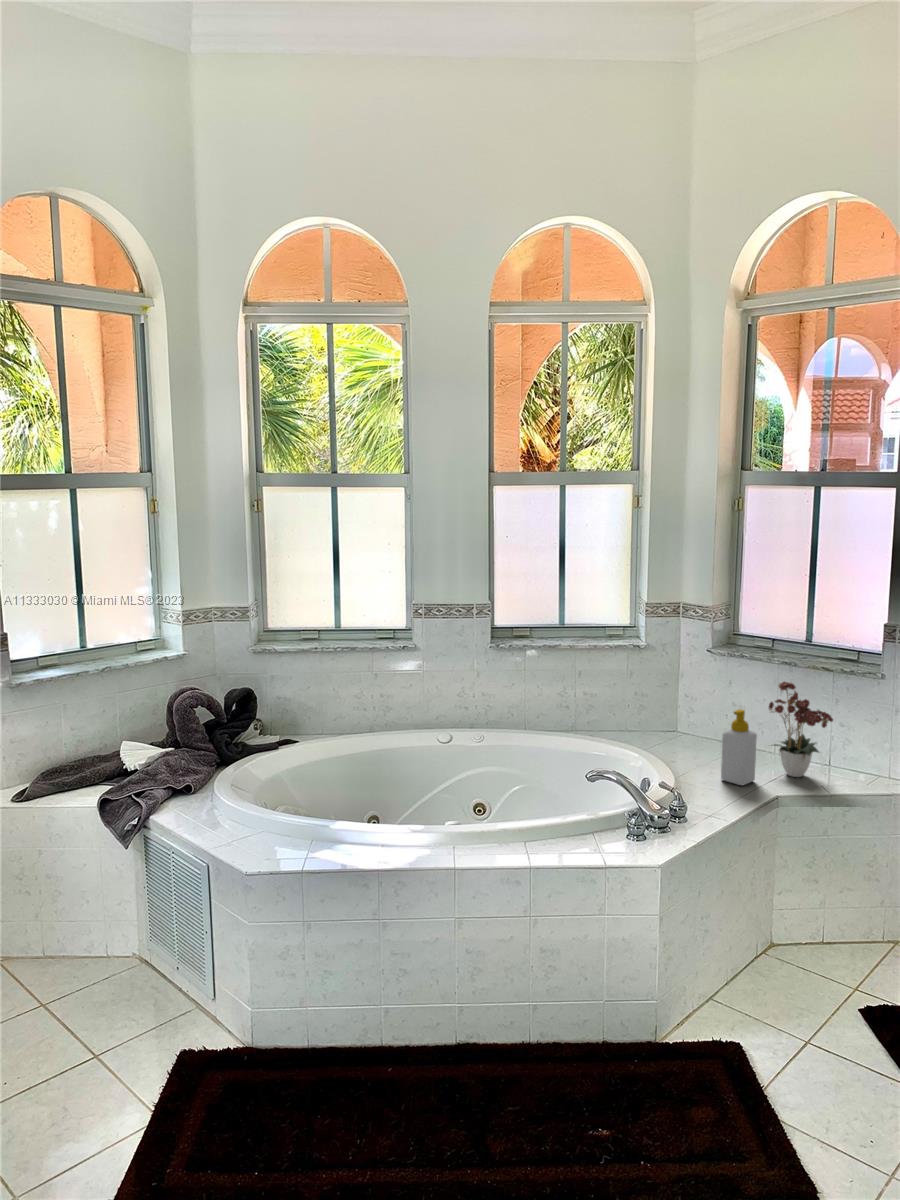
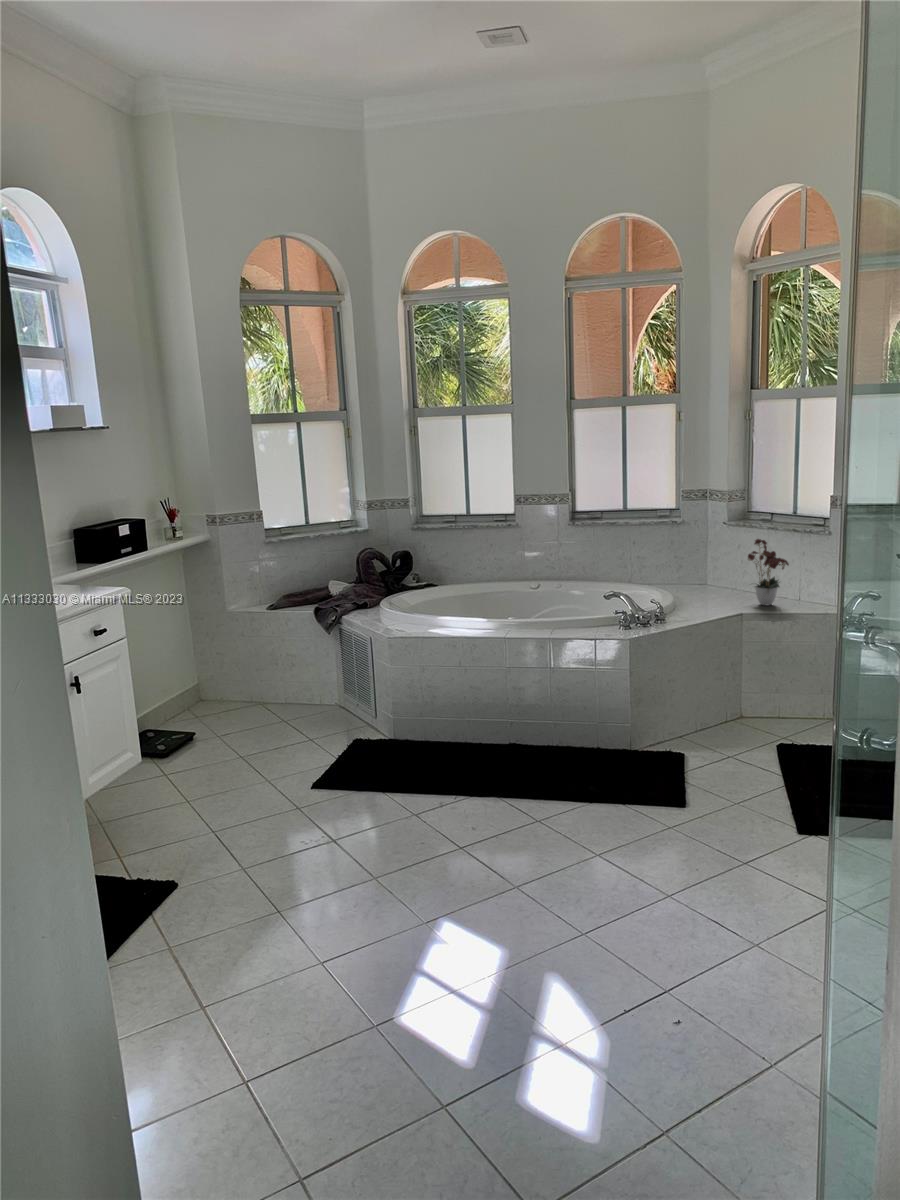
soap bottle: present [721,709,757,785] -> none [709,557,733,608]

